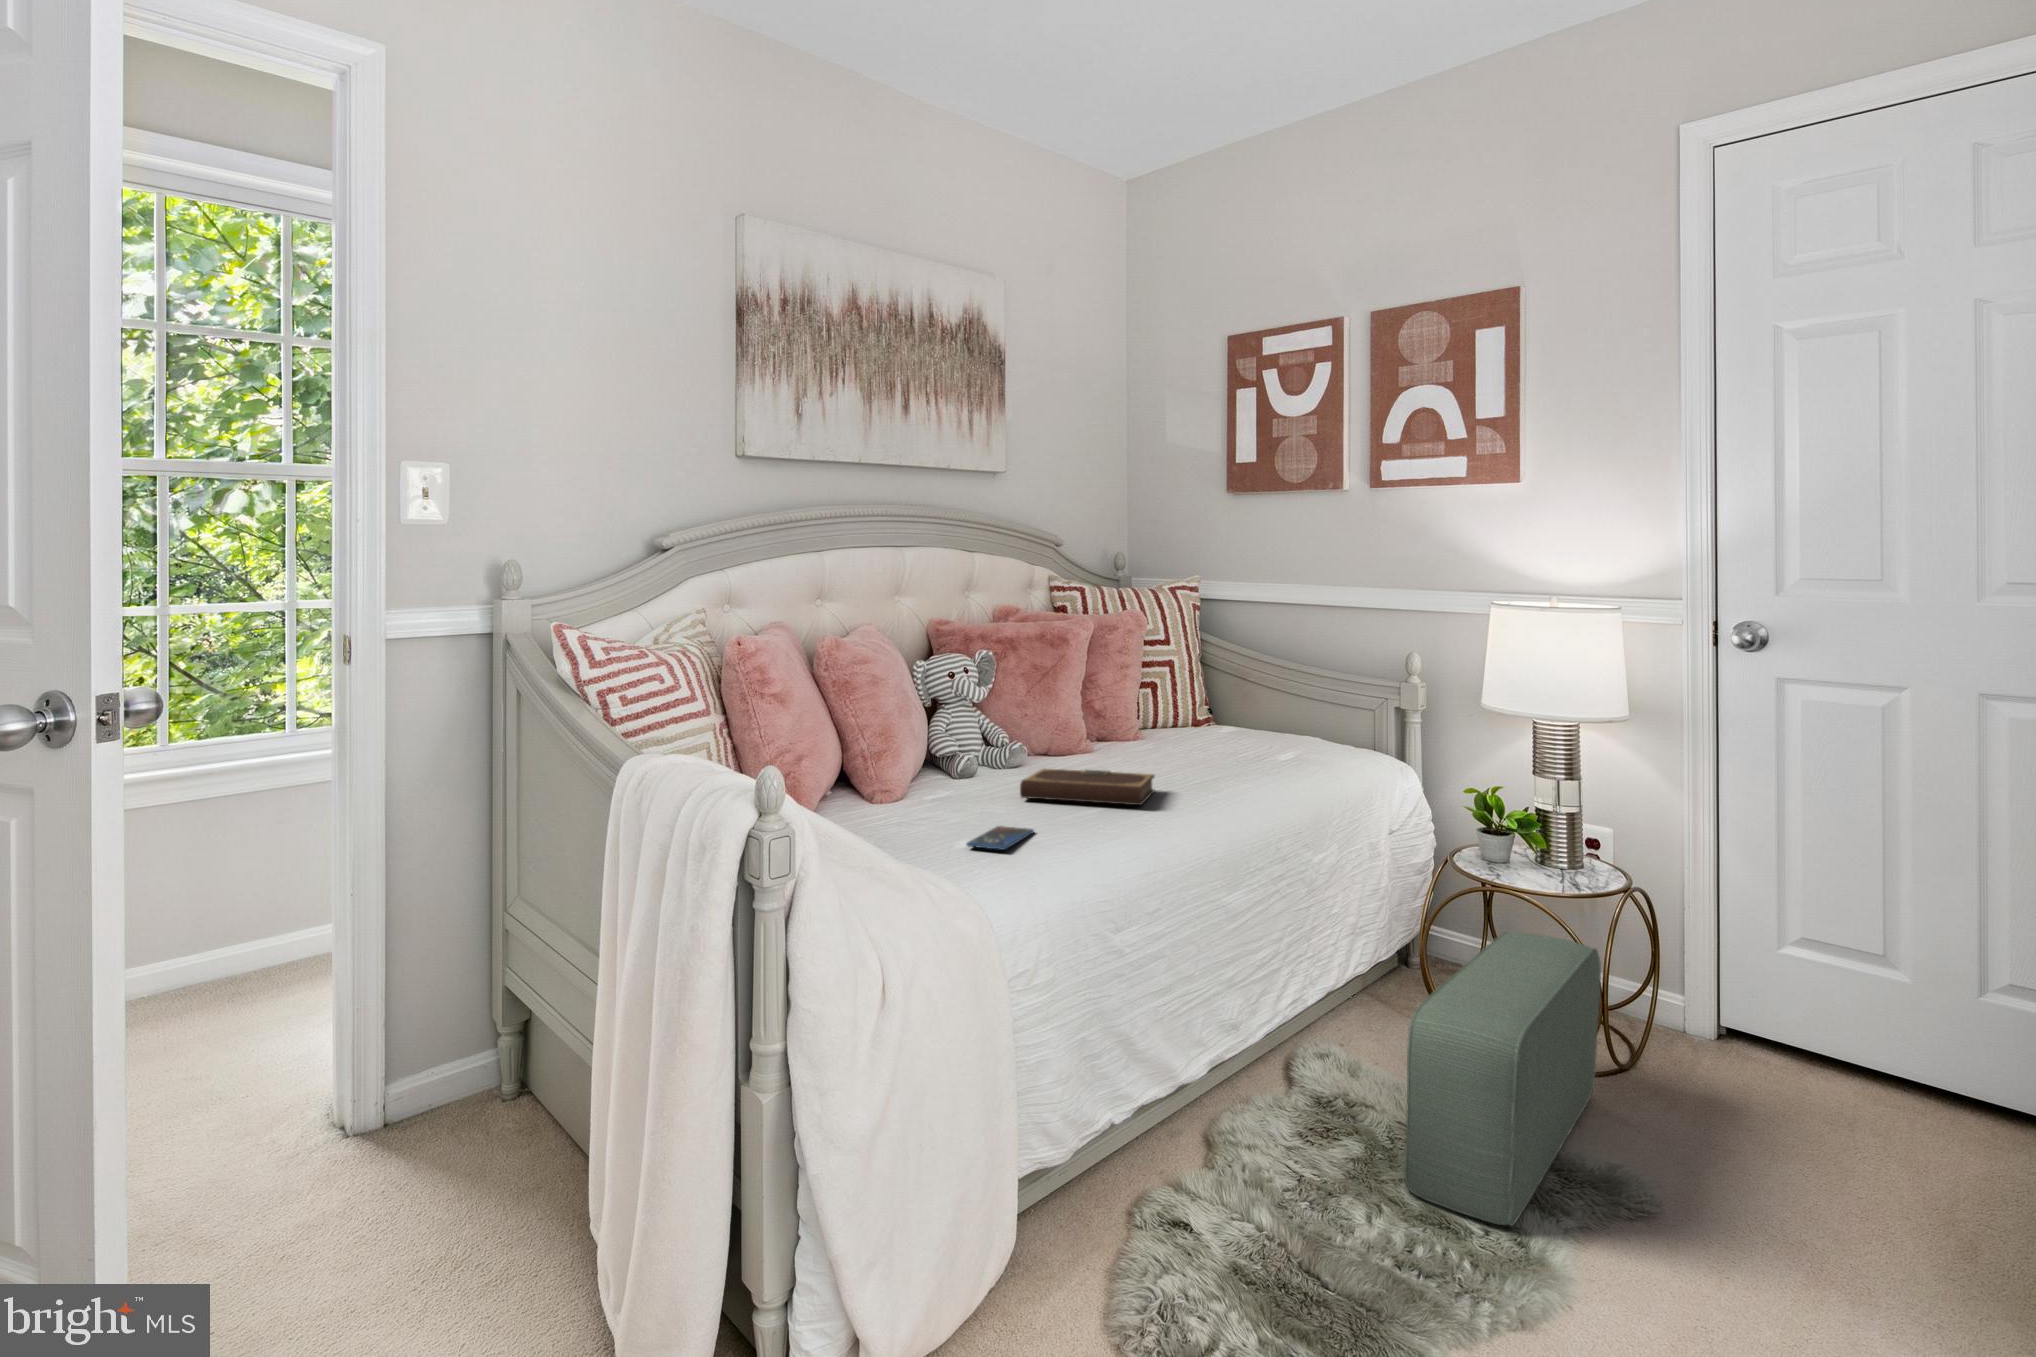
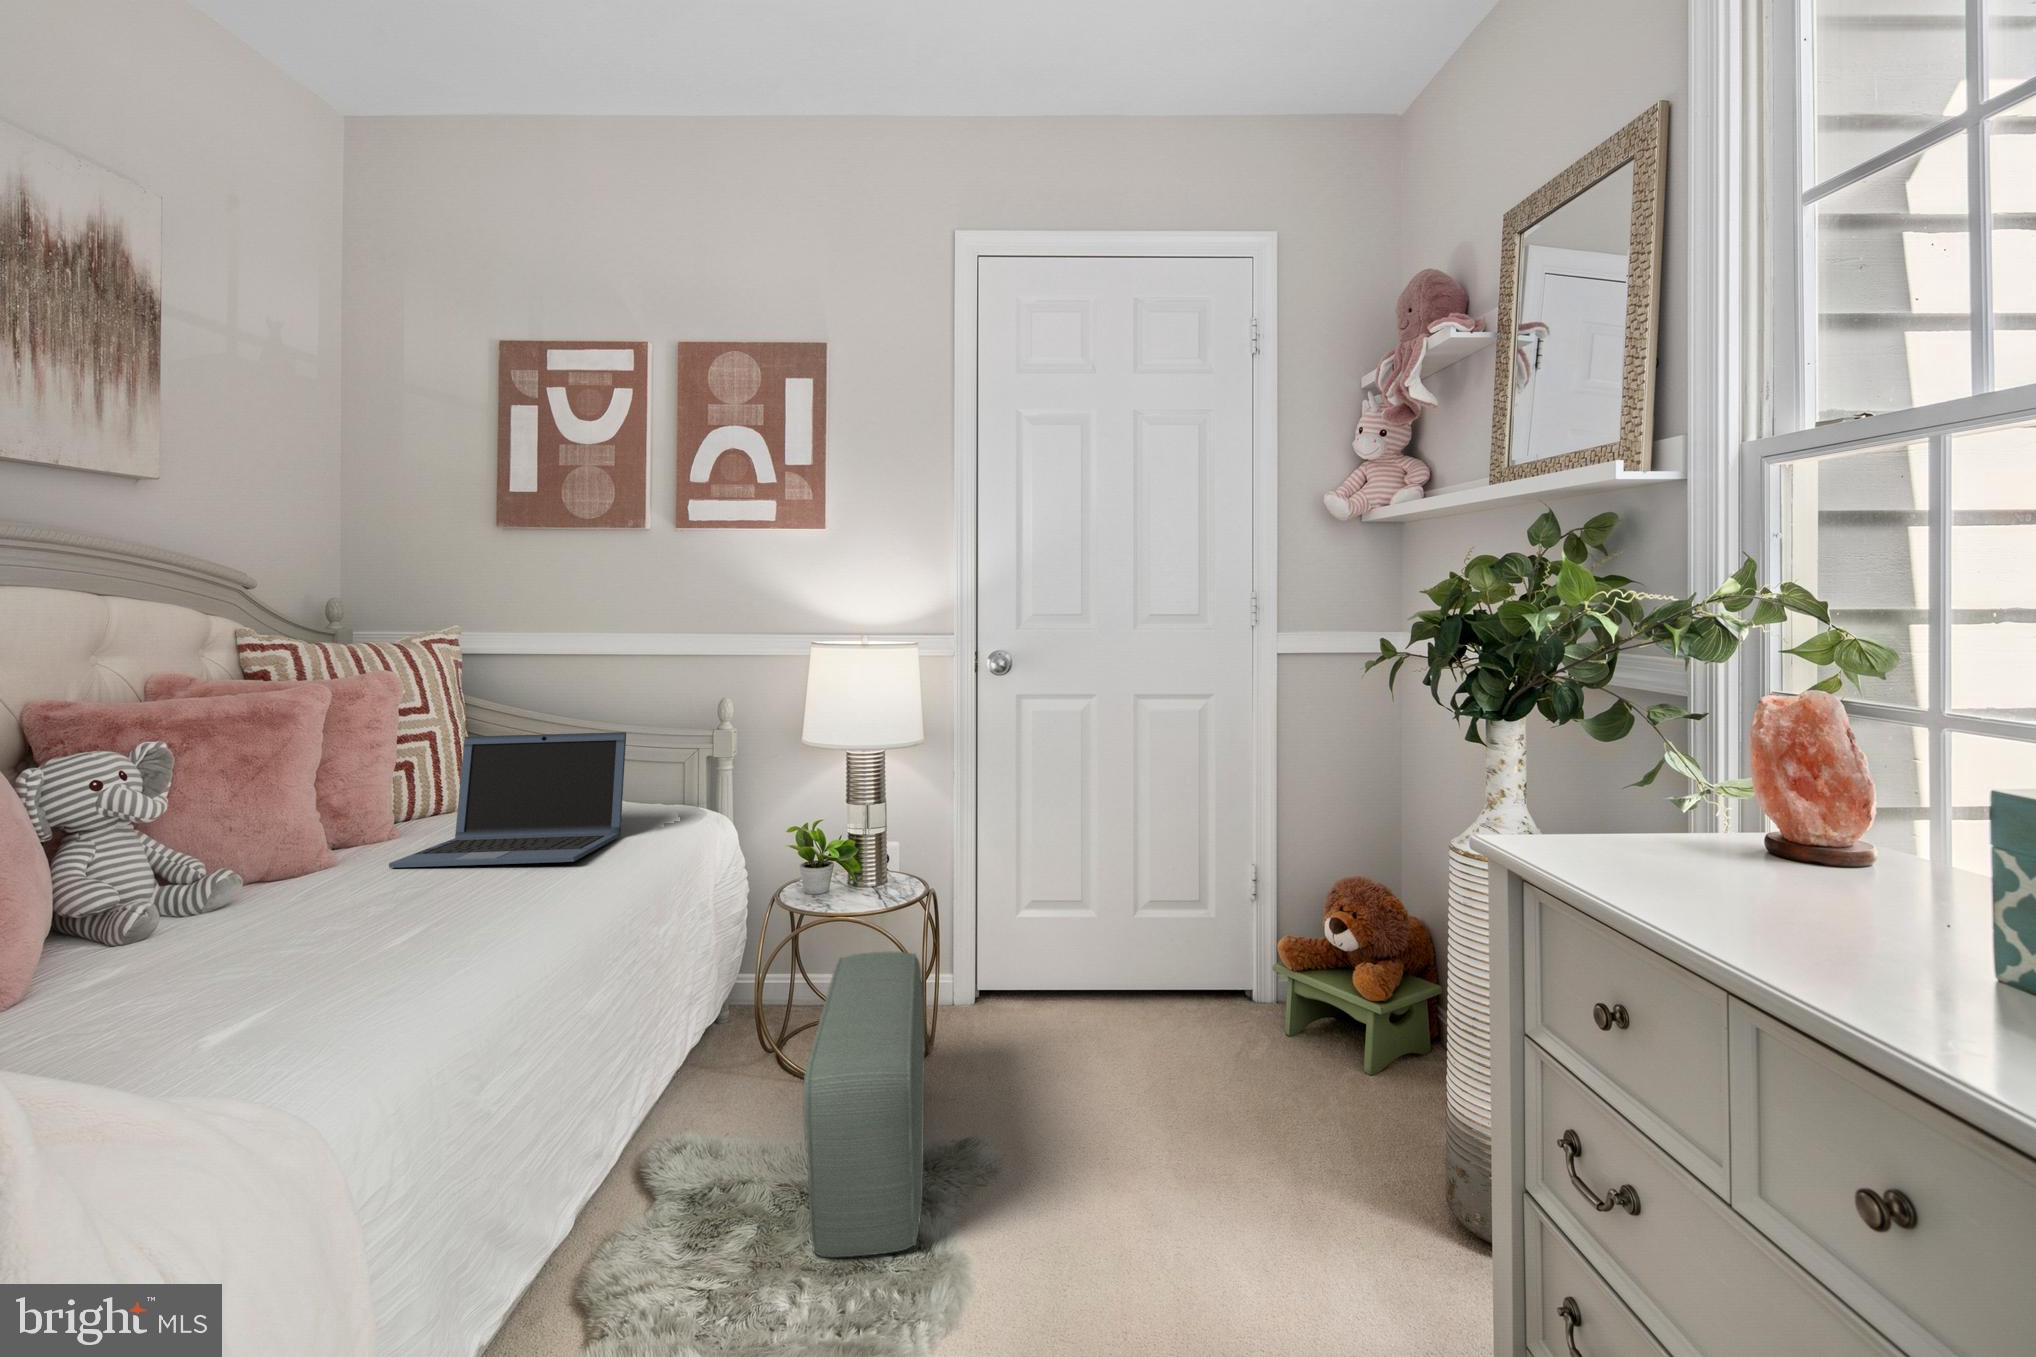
laptop: none [1117,665,1312,780] -> present [389,732,626,868]
notebook: present [1020,769,1154,805] -> none [258,877,463,949]
smartphone: present [966,826,1034,850] -> none [192,994,308,1053]

